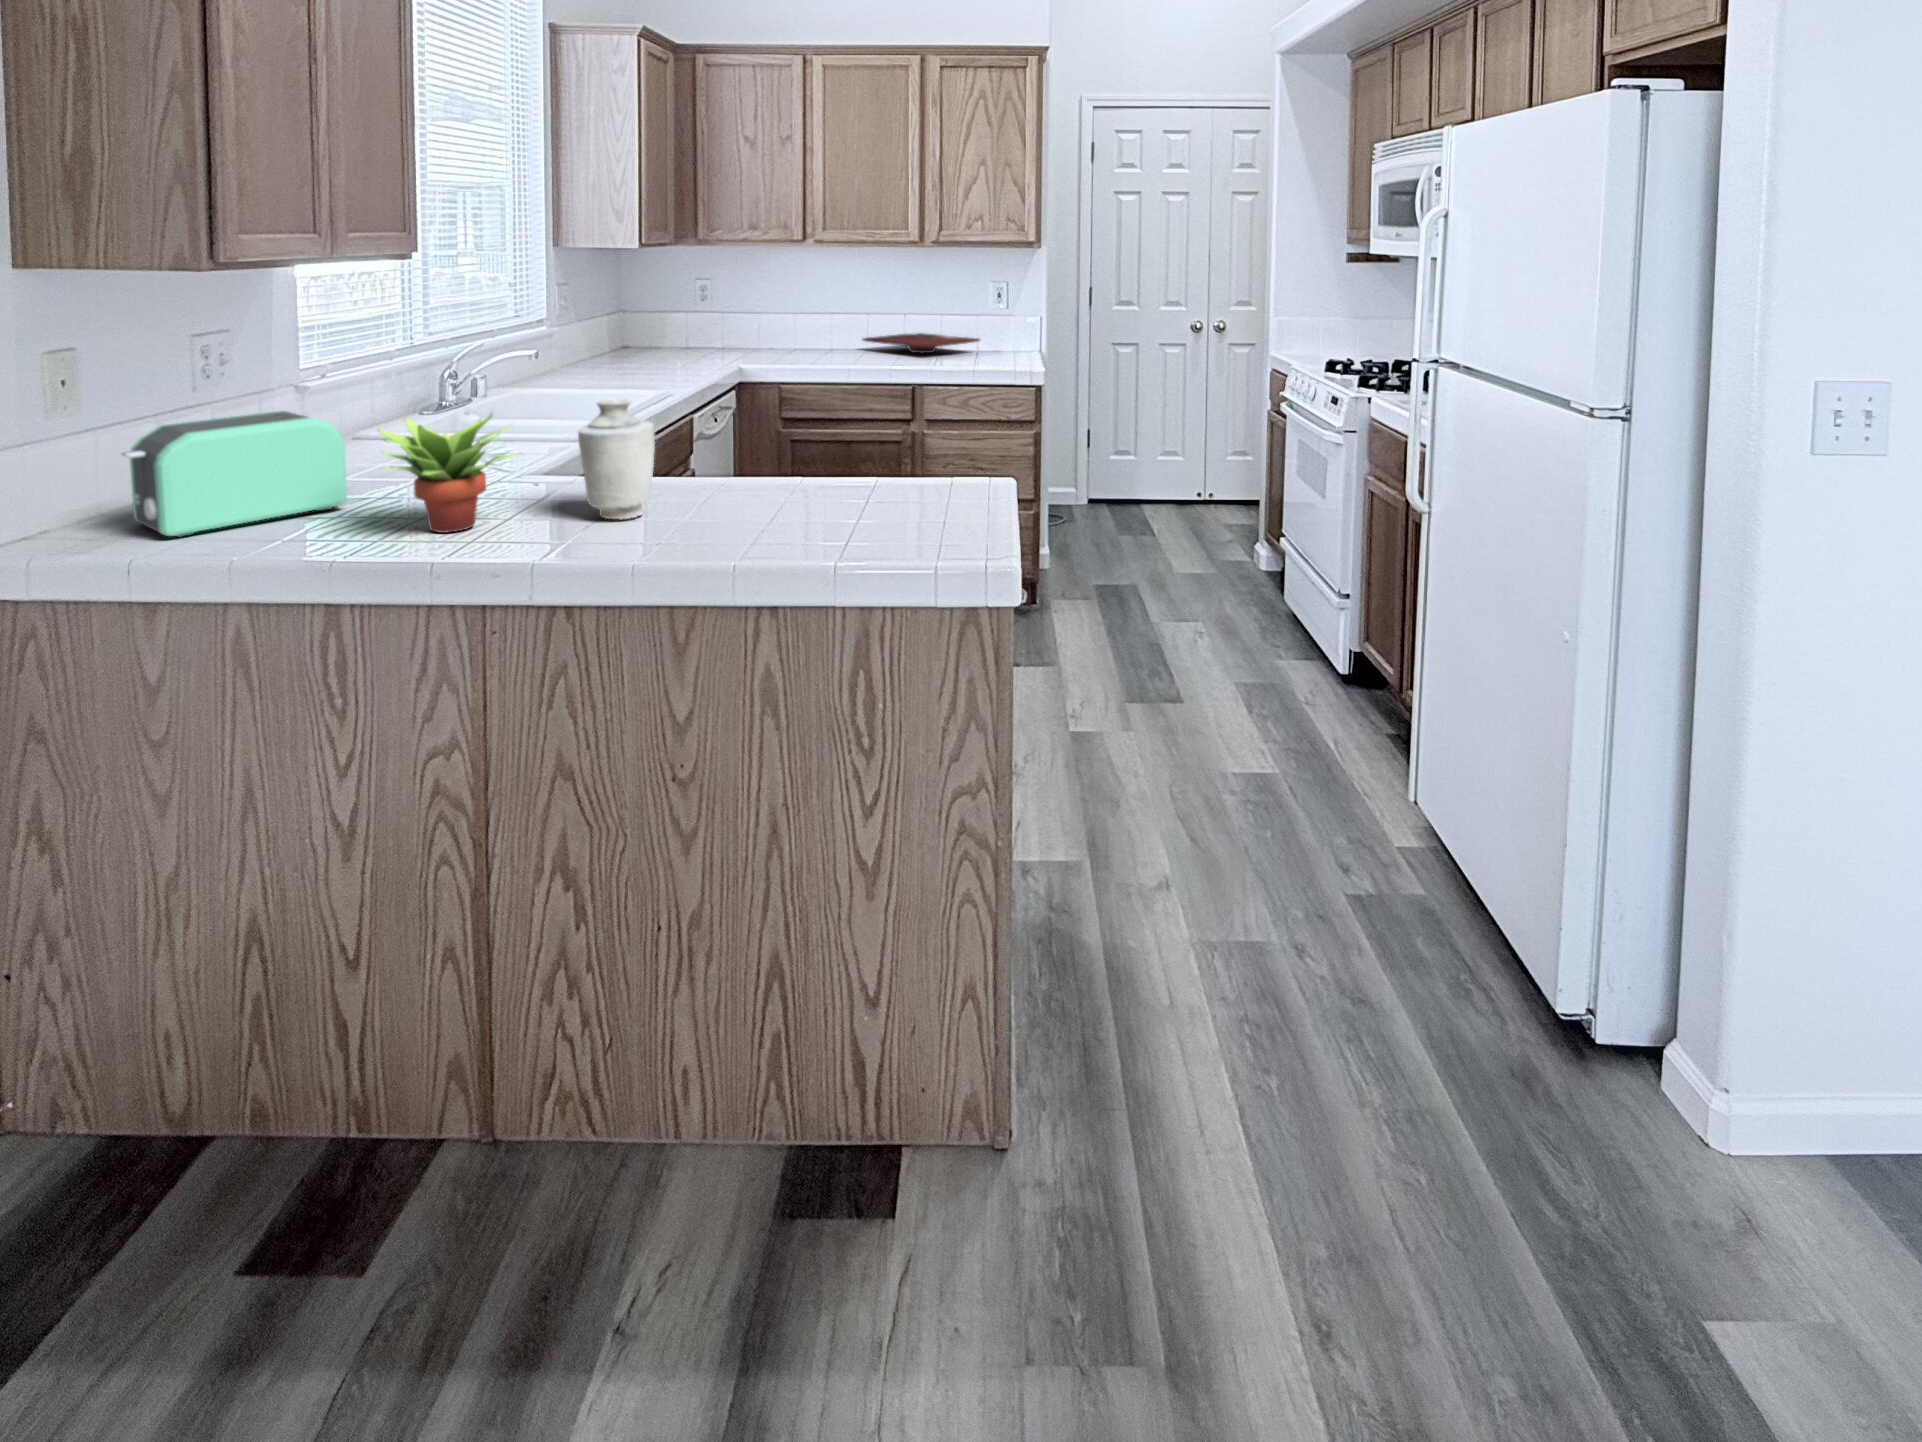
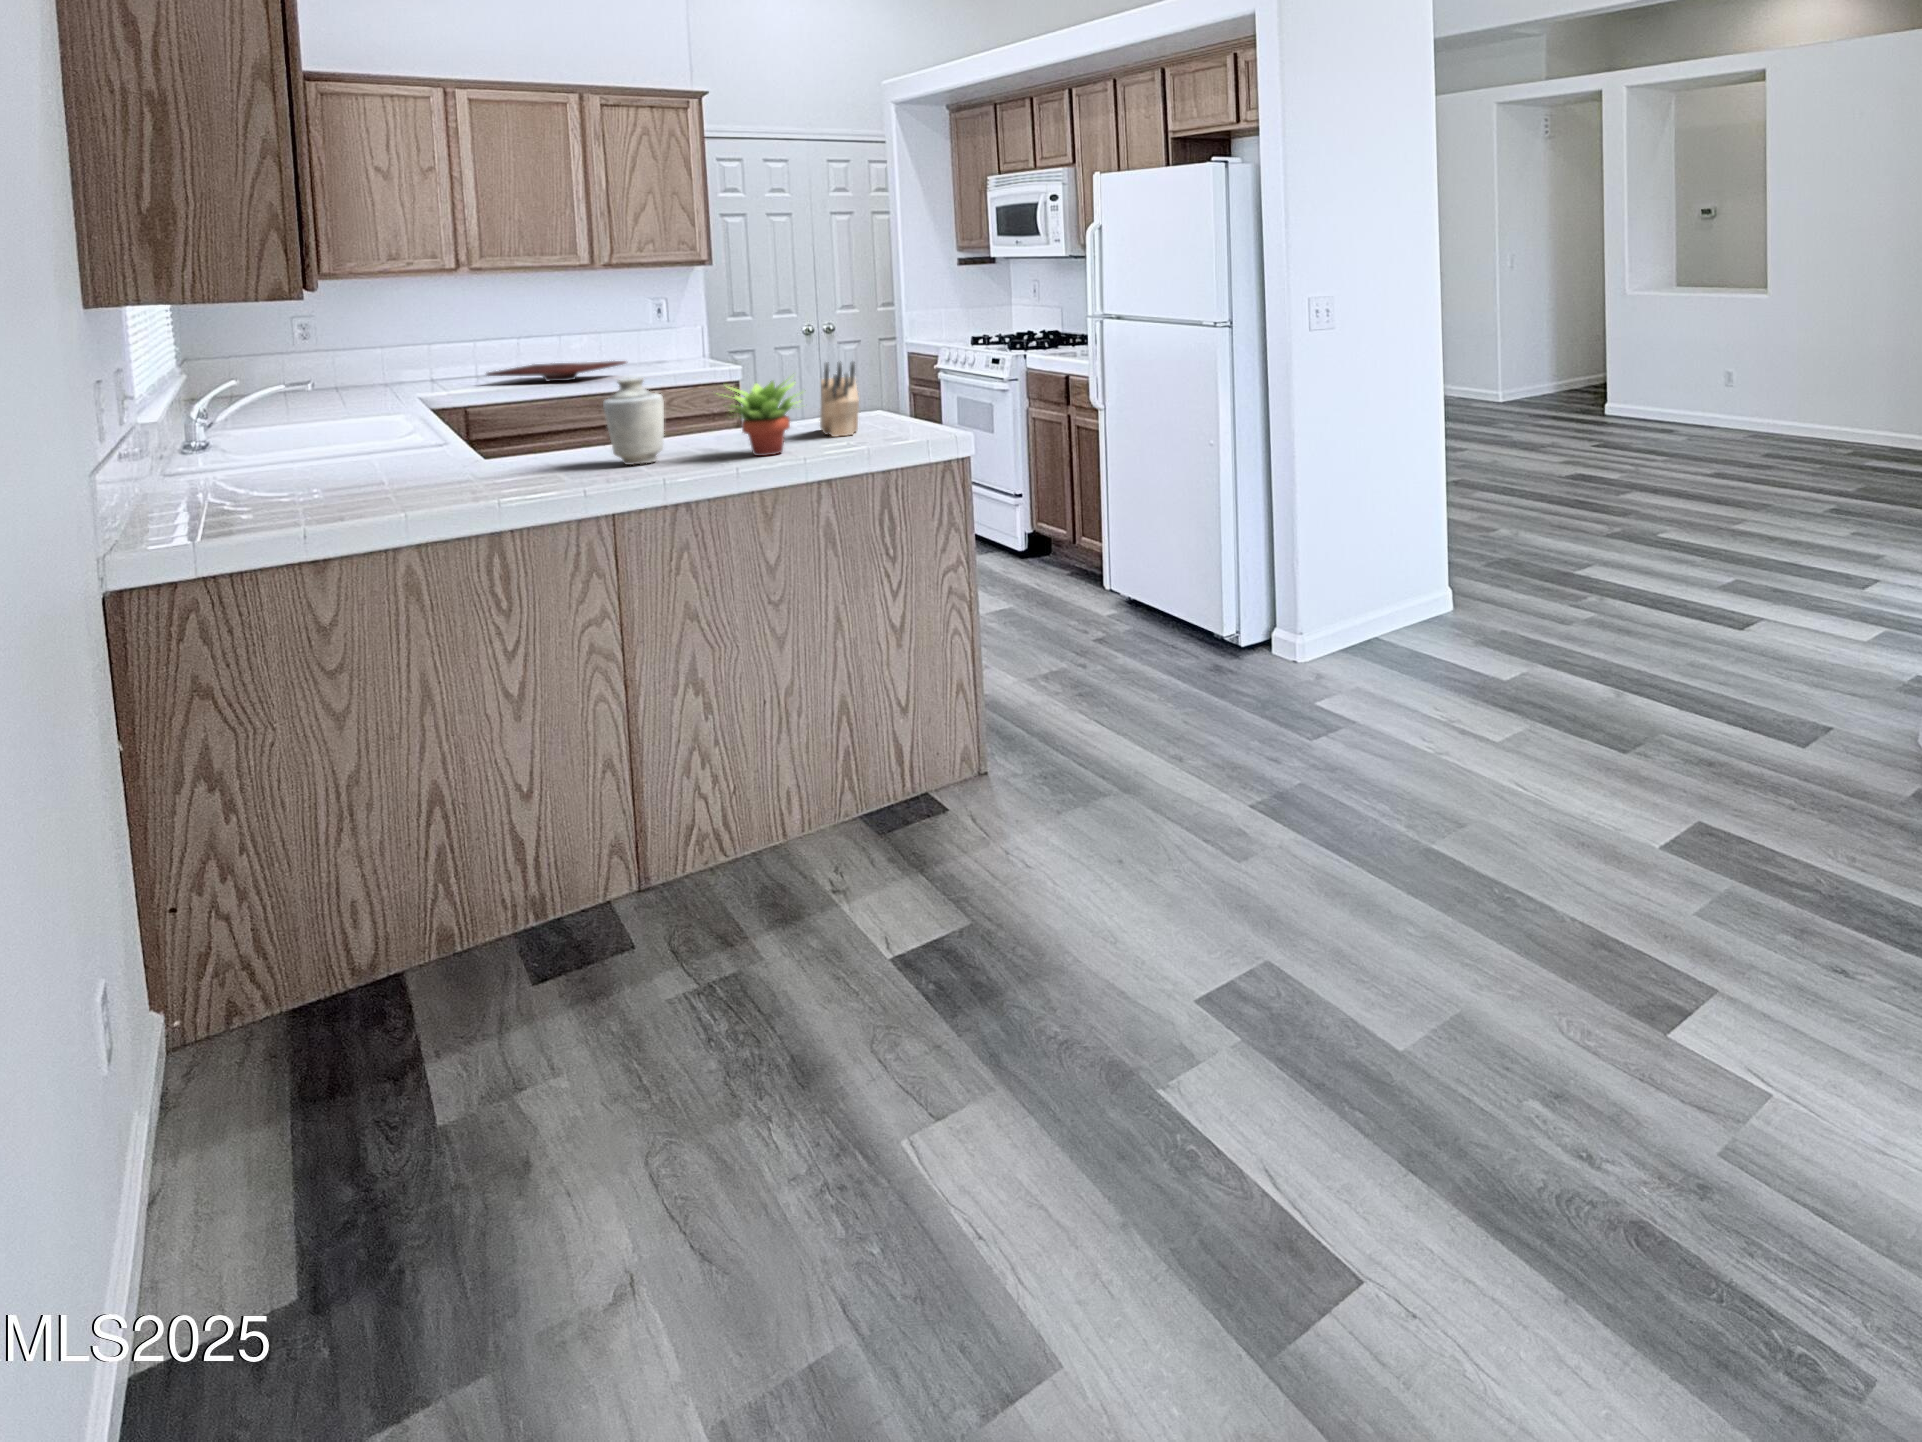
knife block: none [876,403,960,515] -> present [820,362,859,437]
toaster: present [122,411,347,538] -> none [202,419,385,522]
succulent plant: present [378,412,518,533] -> present [728,381,799,456]

